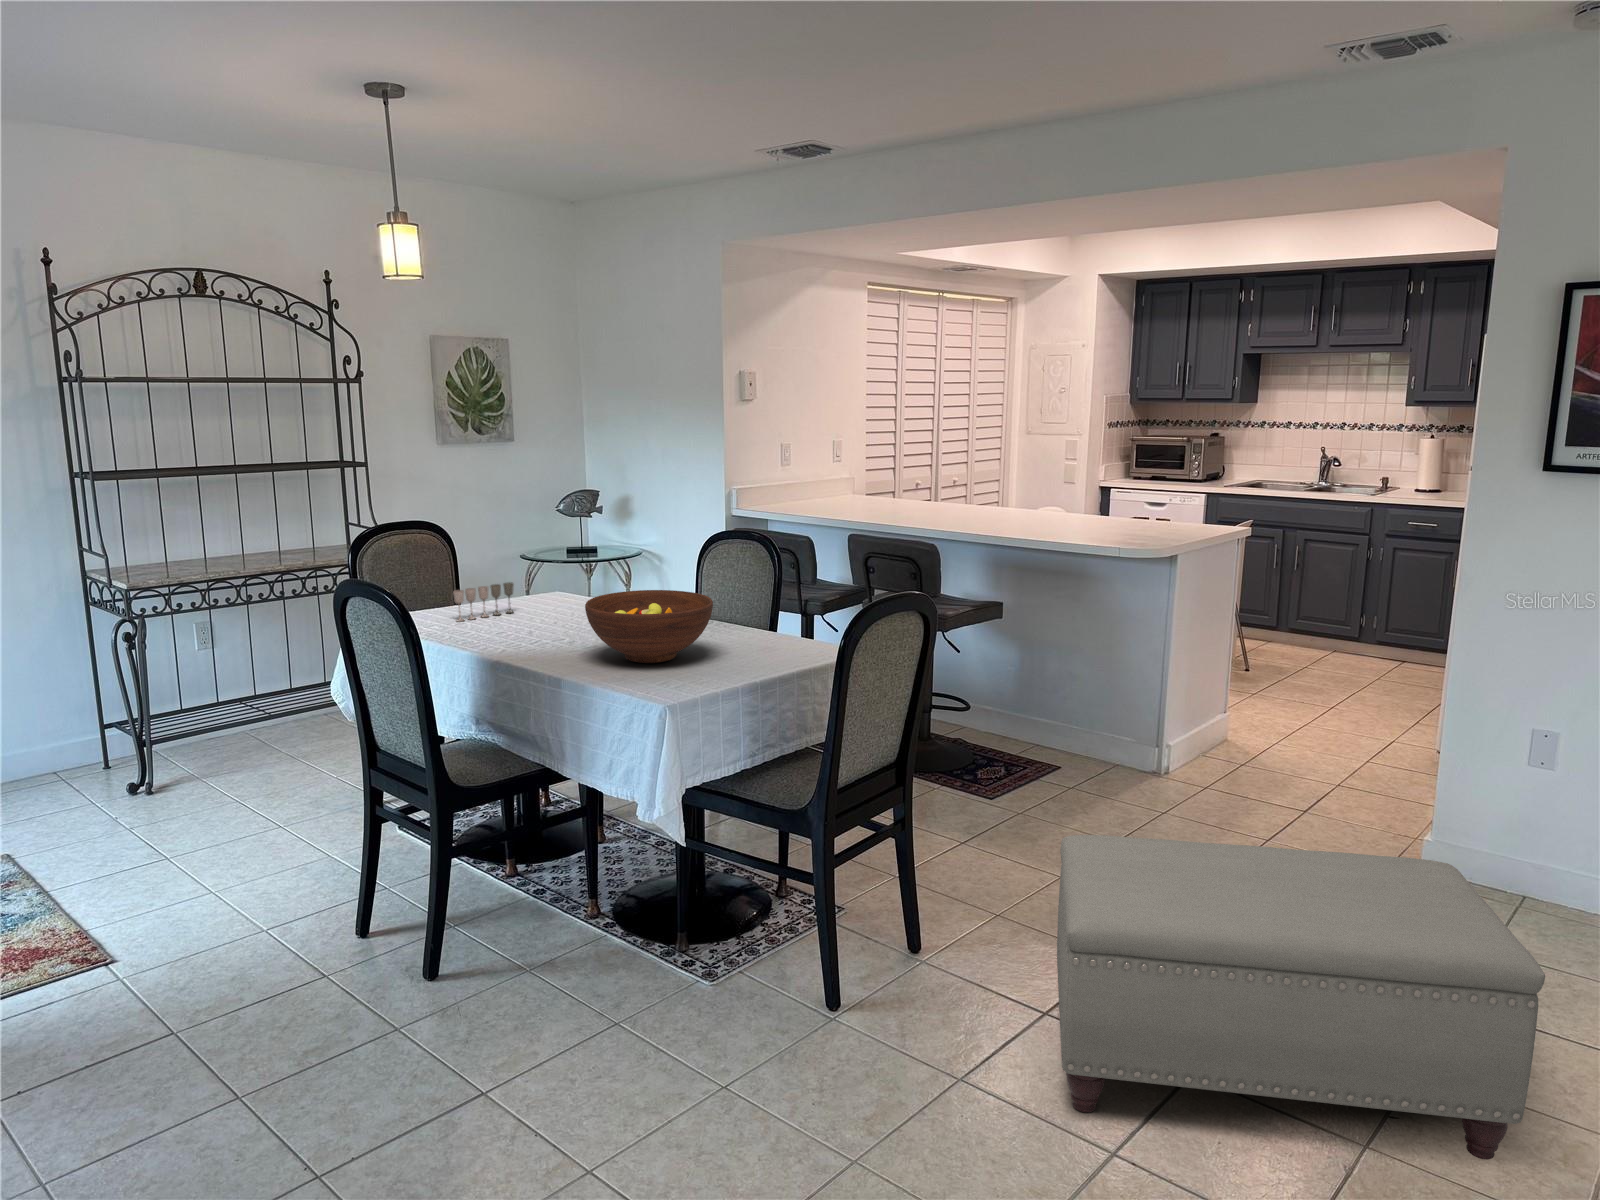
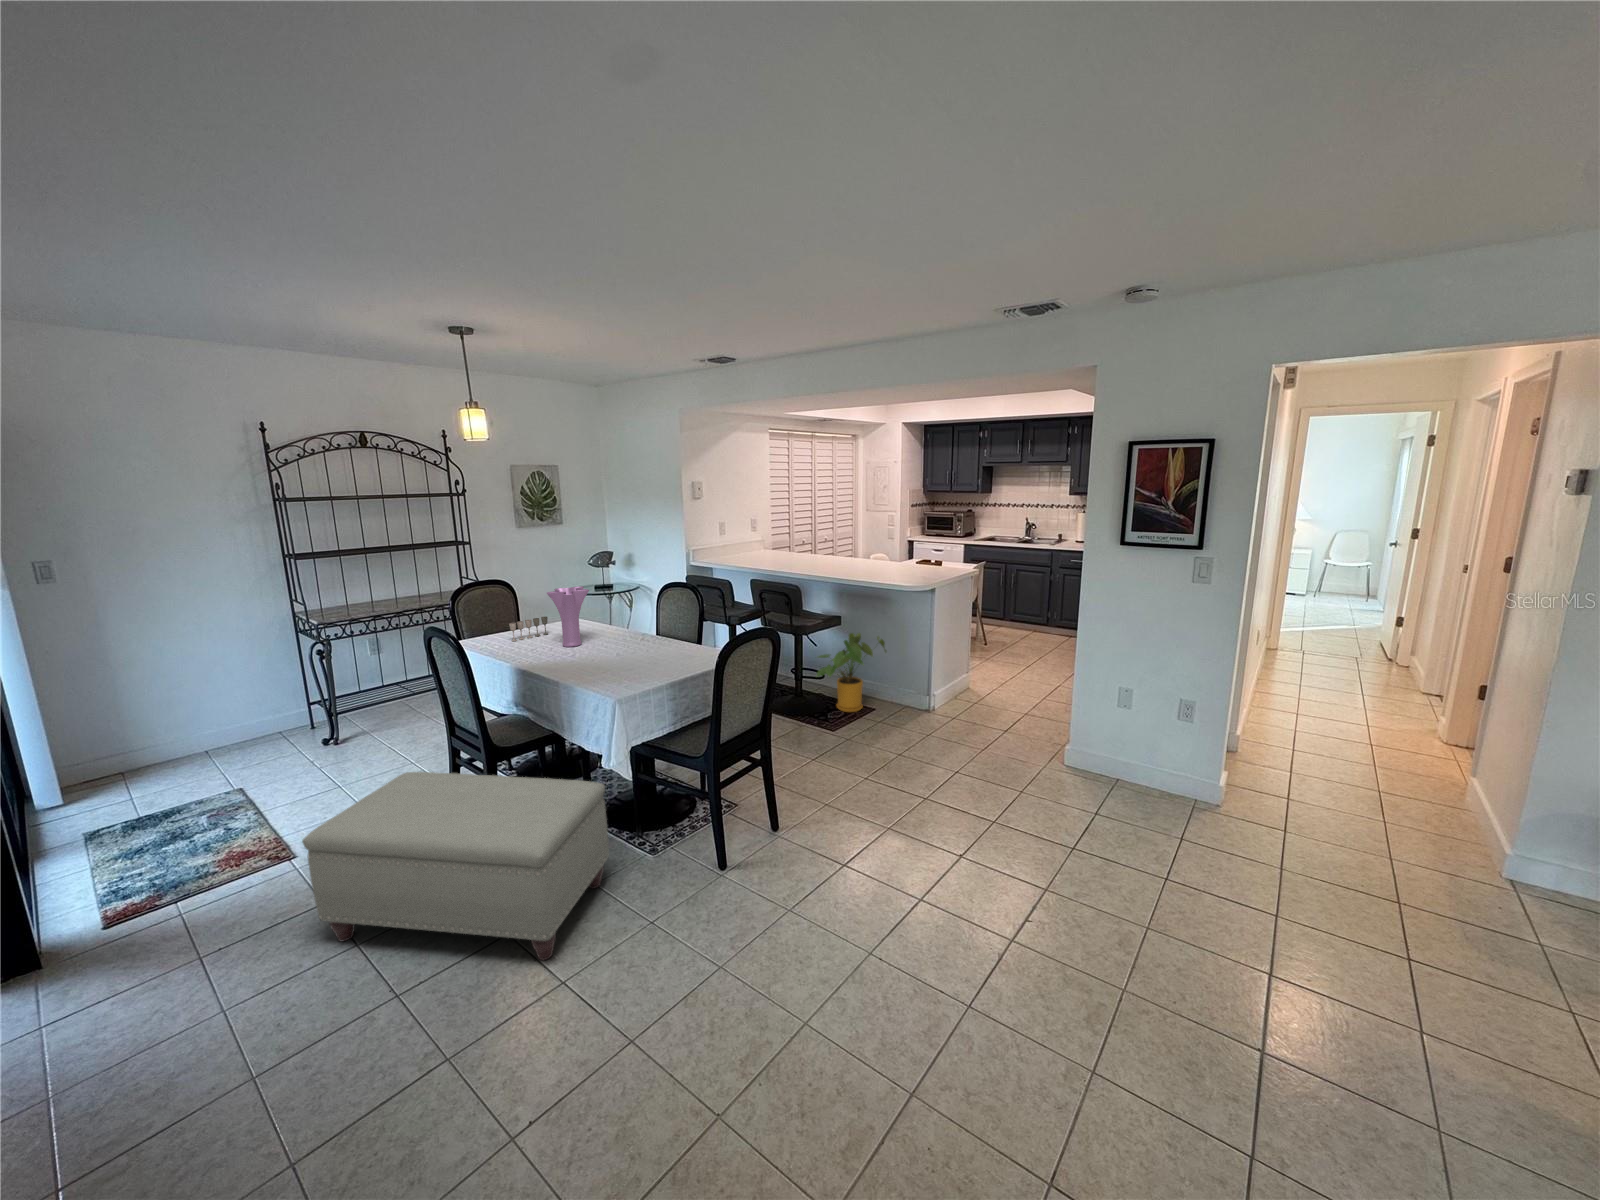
vase: none [522,530,593,632] -> present [547,586,589,647]
fruit bowl: present [585,590,713,663] -> none [578,623,655,668]
house plant: none [958,633,1086,772] -> present [817,633,886,712]
ottoman: present [1057,835,1545,1160] -> present [302,772,609,960]

